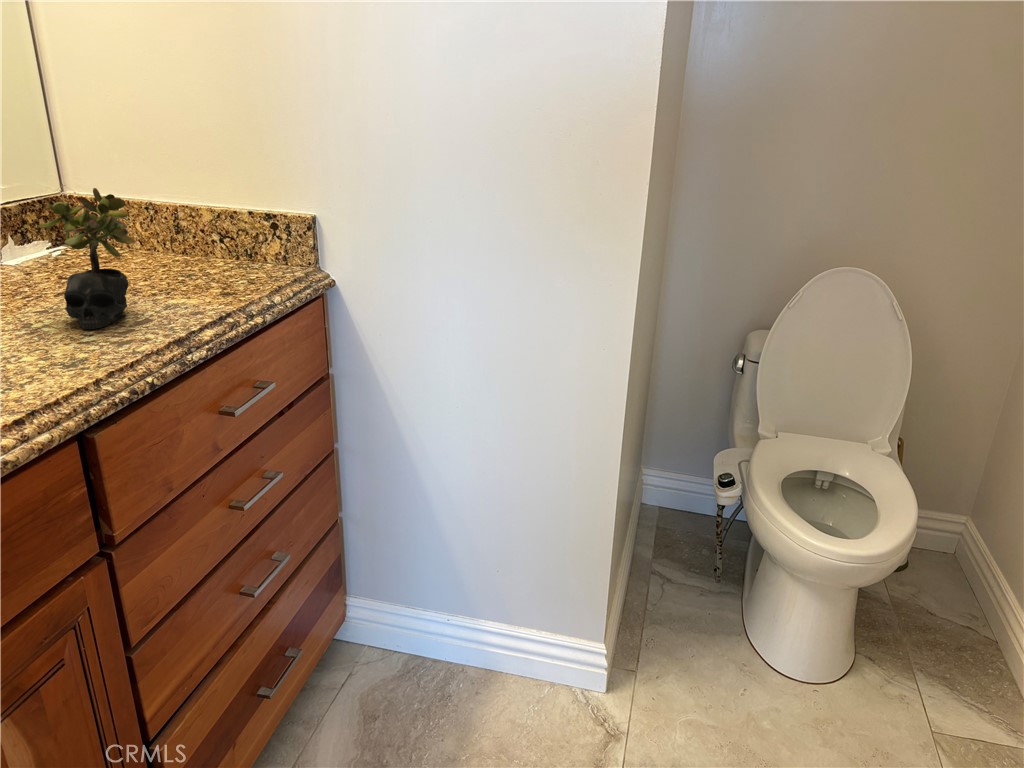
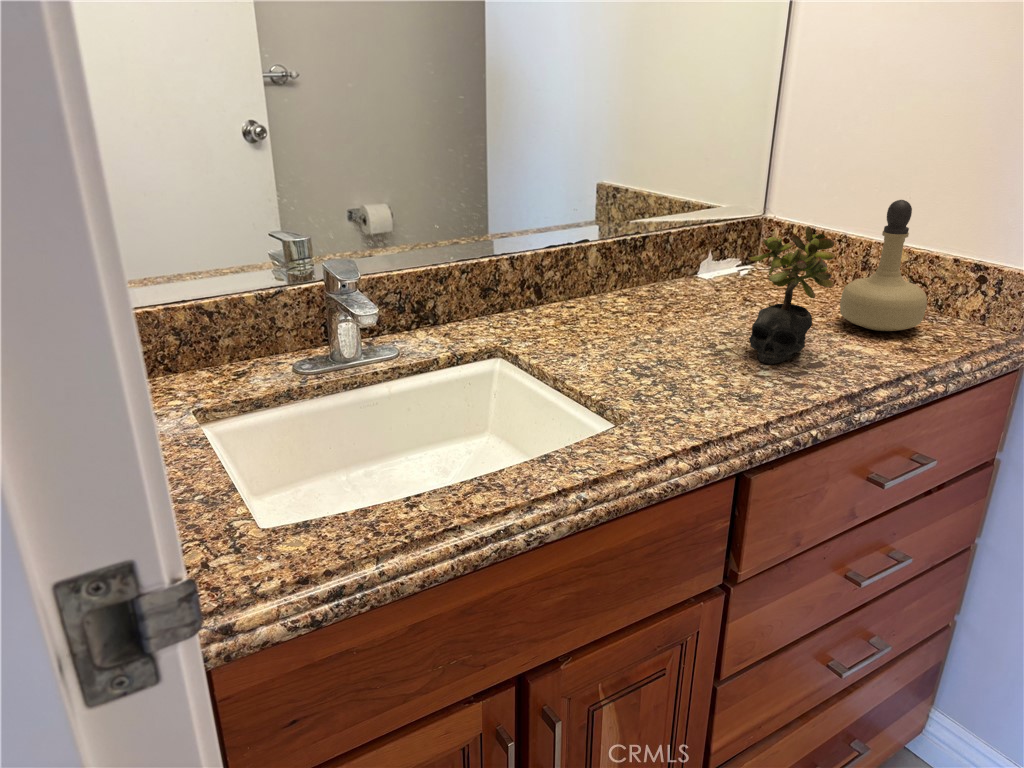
perfume bottle: none [156,160,235,283] -> present [840,200,927,331]

